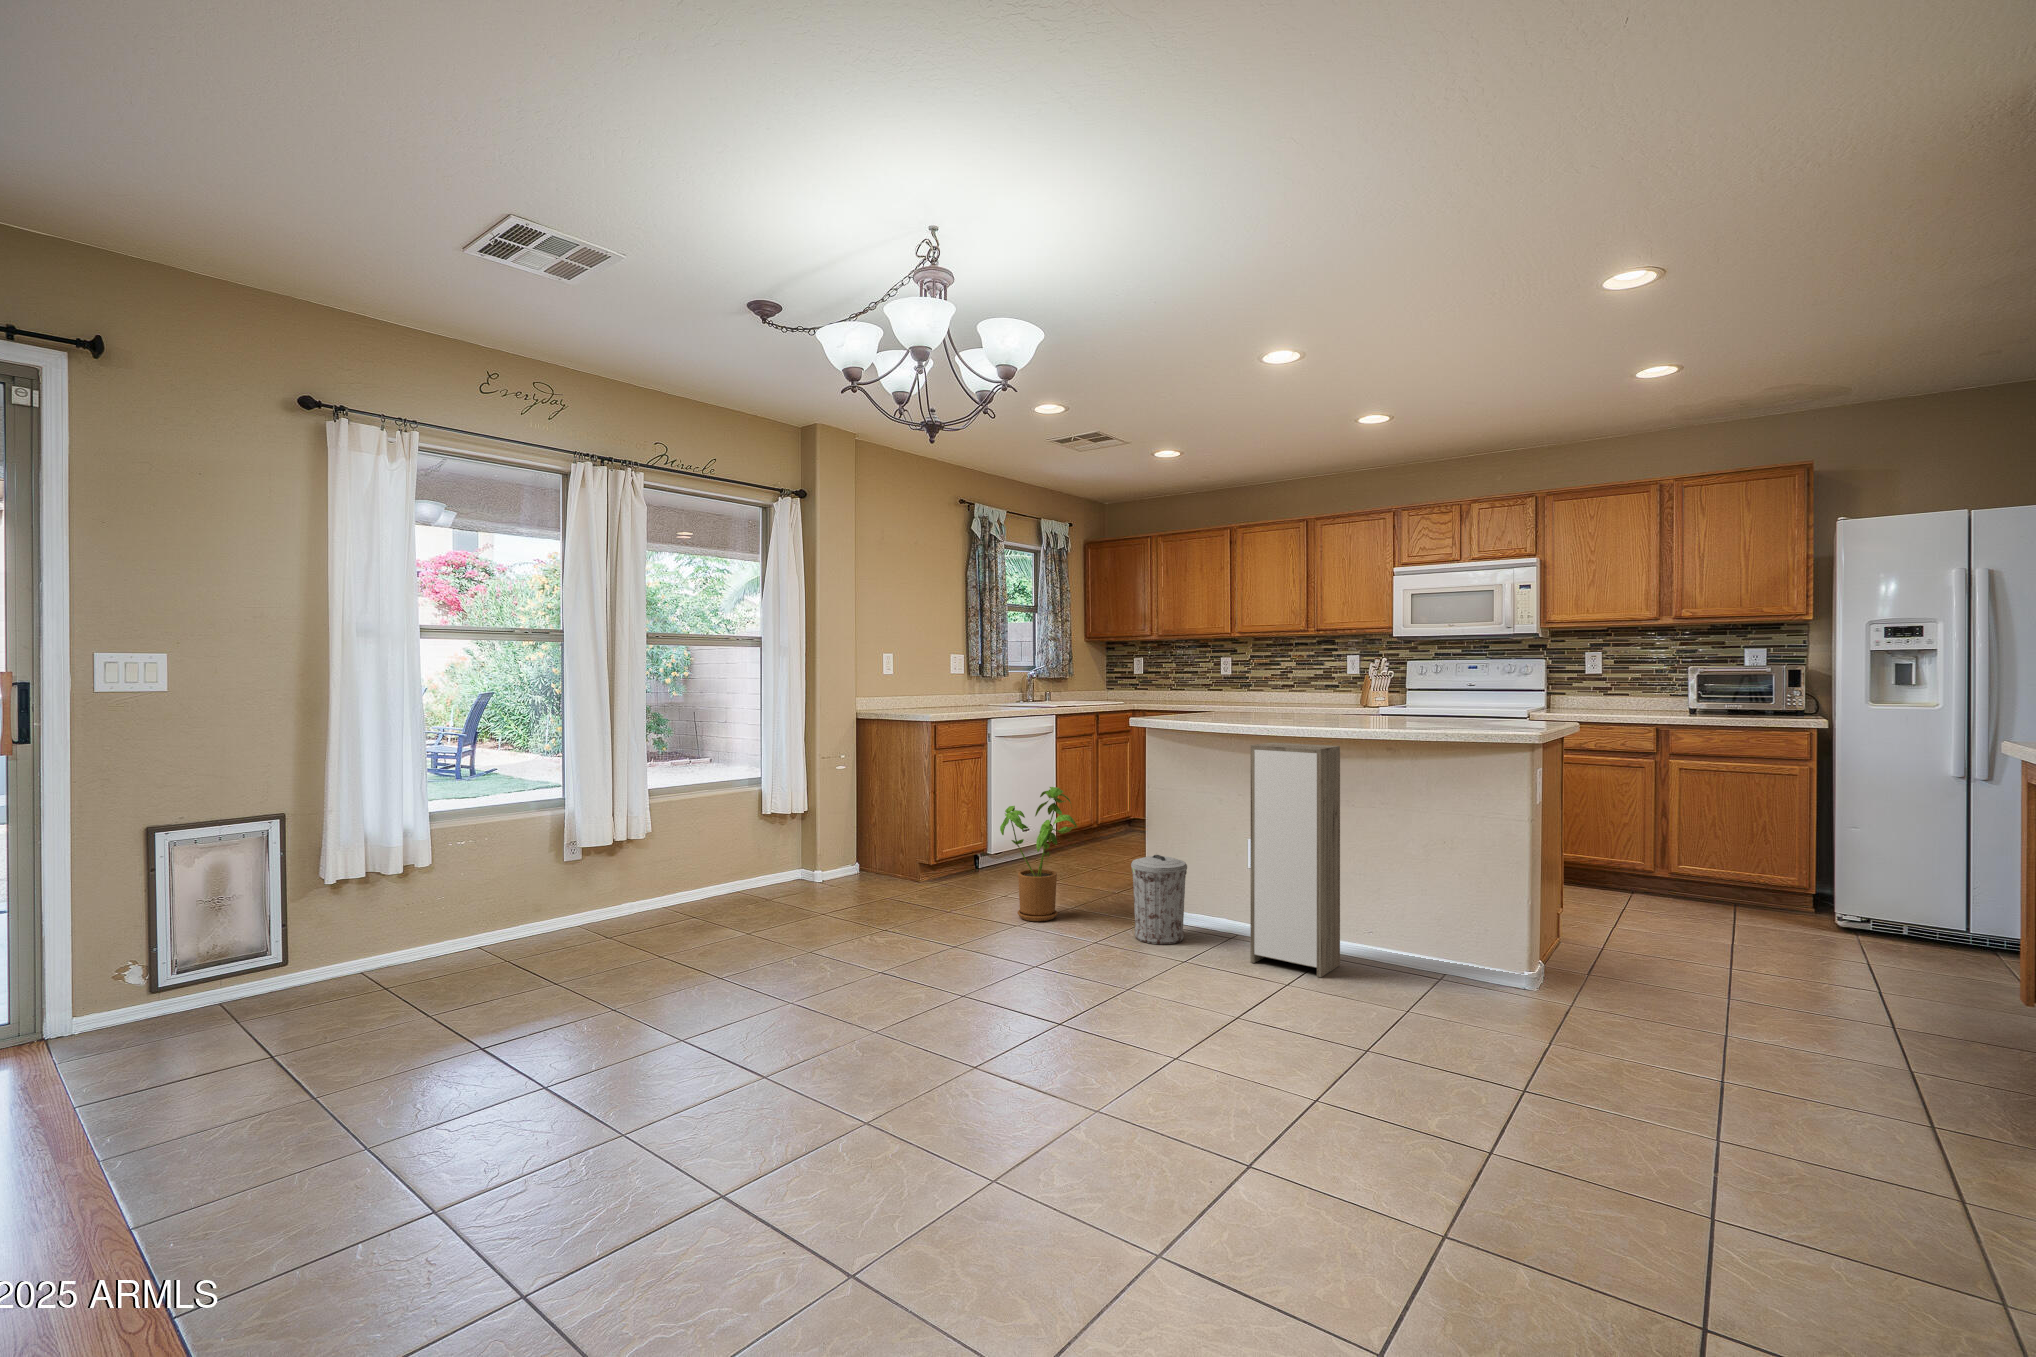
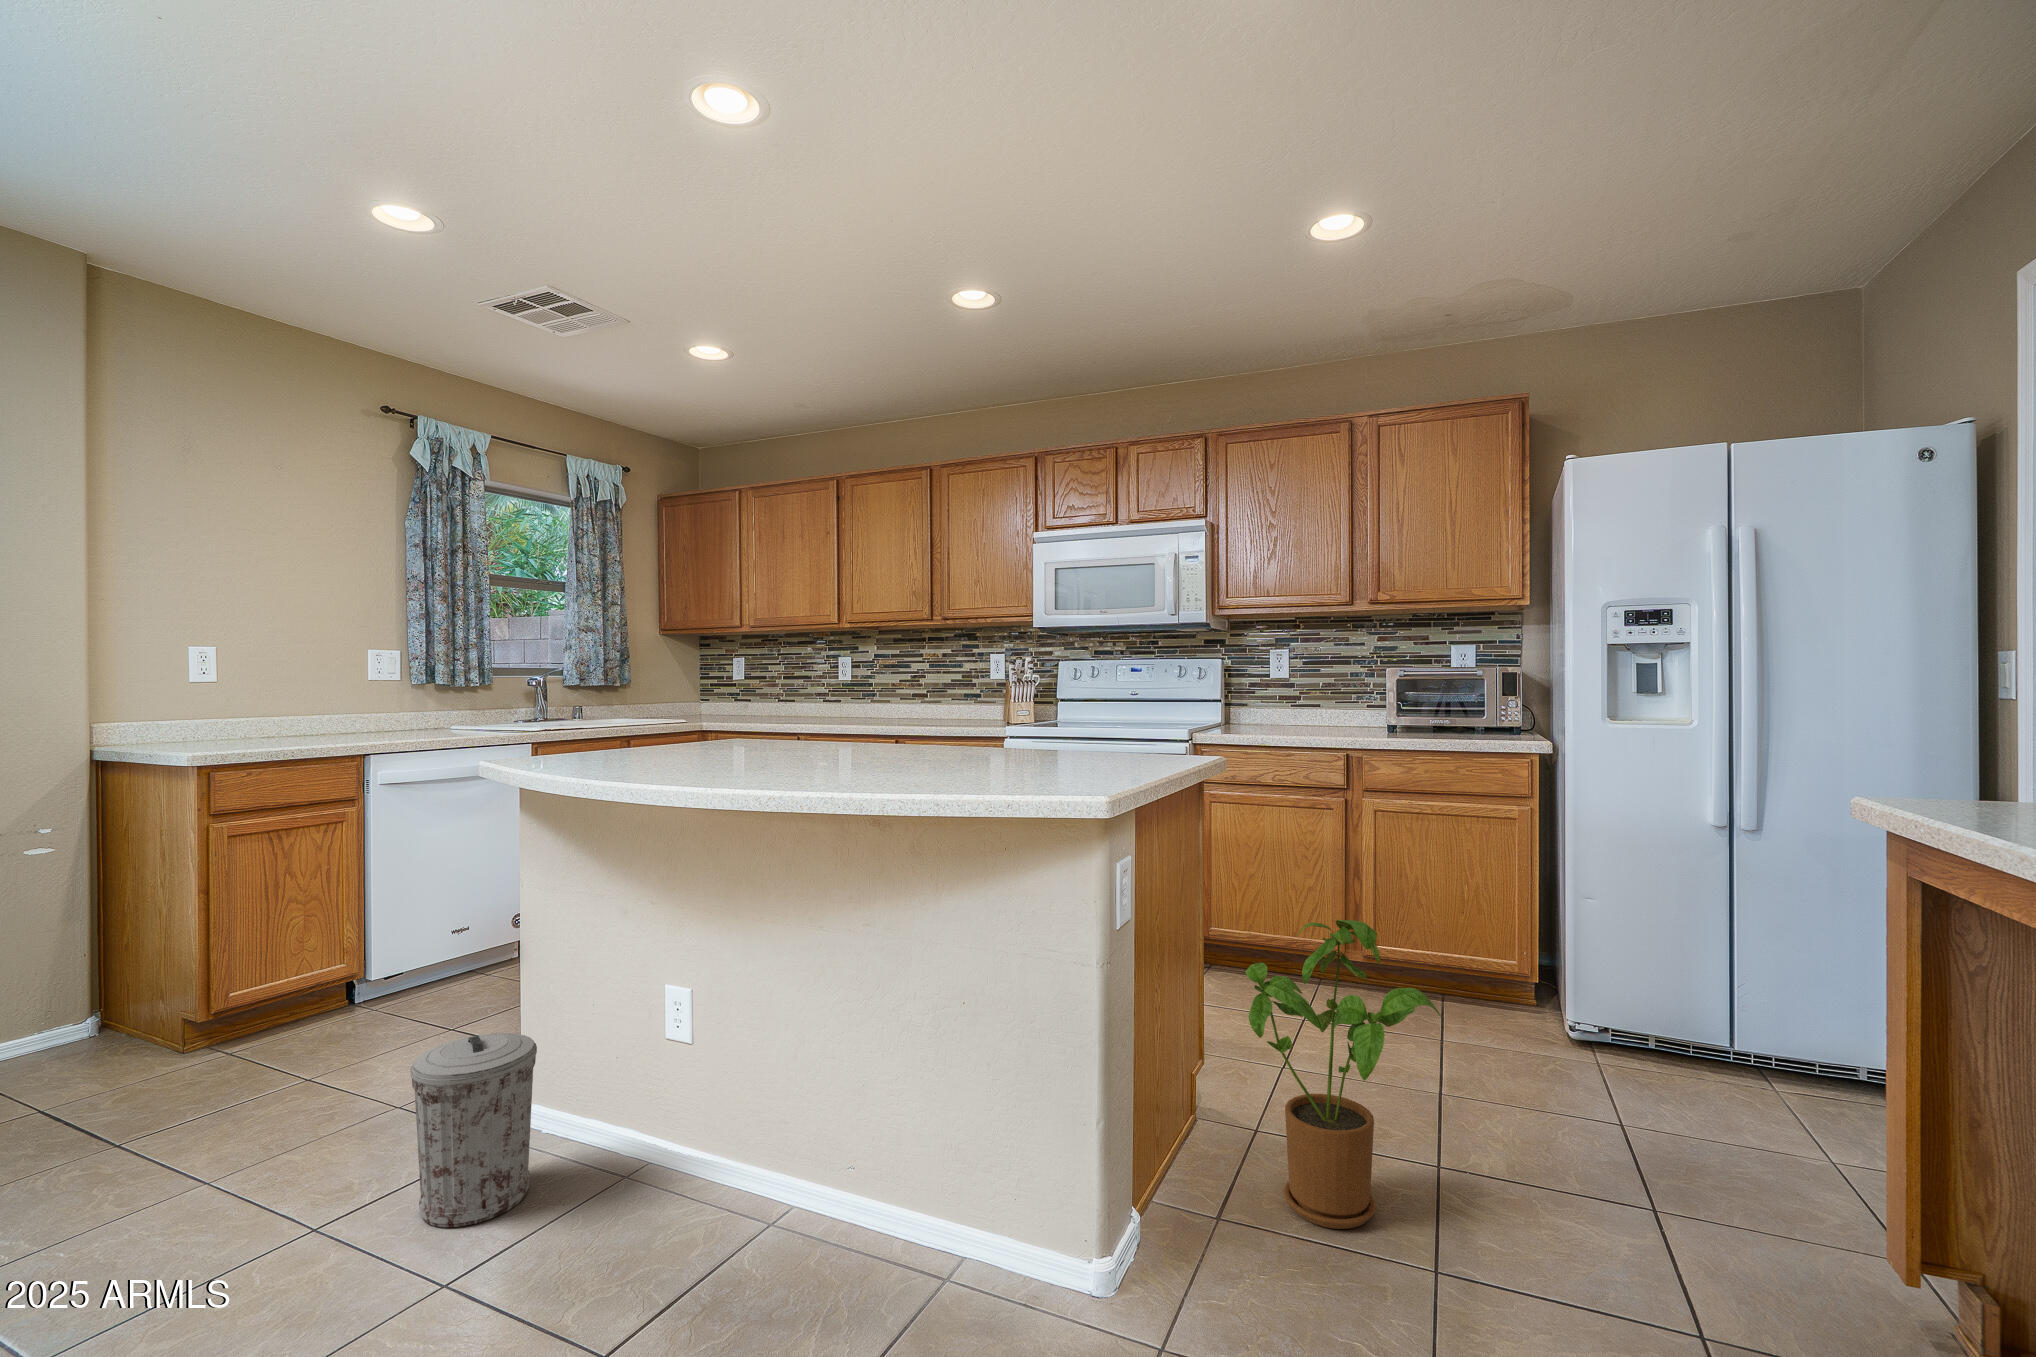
storage cabinet: present [1250,743,1340,977] -> none [595,816,778,1320]
house plant: present [1000,787,1077,921] -> present [1246,920,1442,1229]

